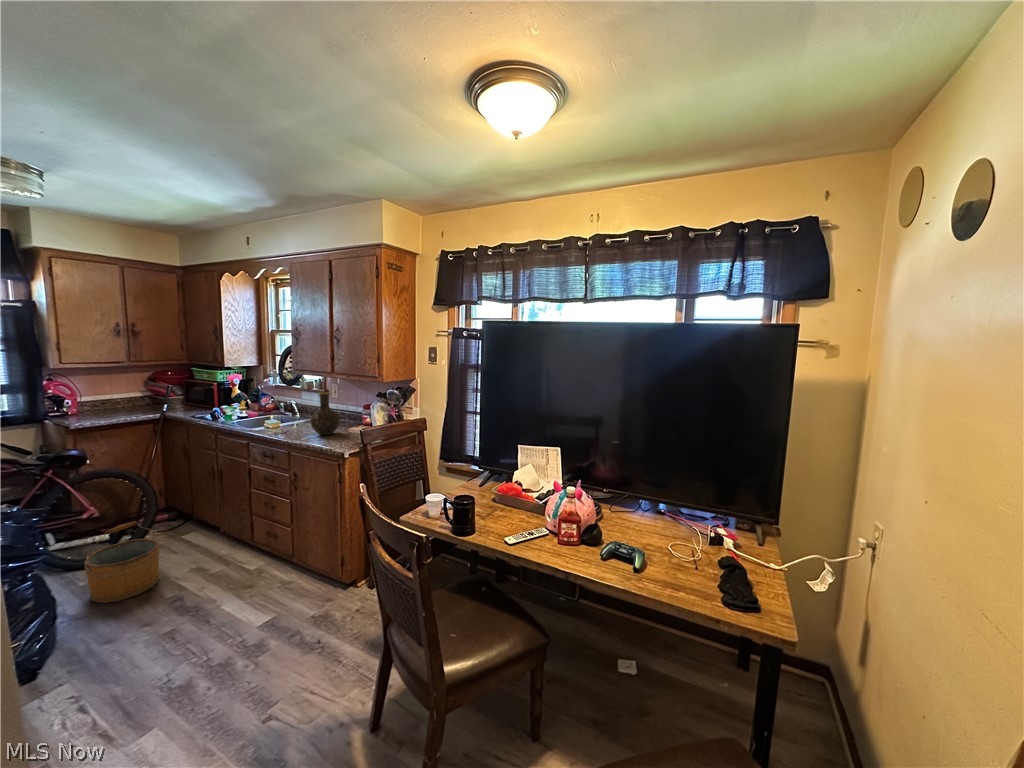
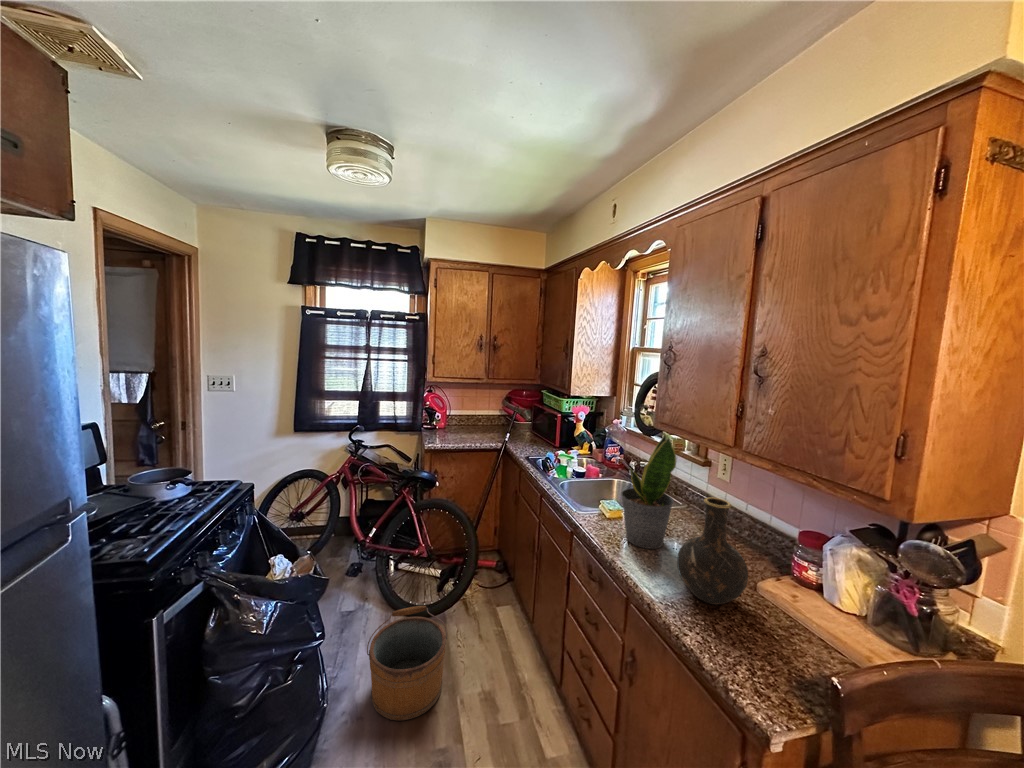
potted plant: none [279,373,308,431] -> present [621,435,676,549]

